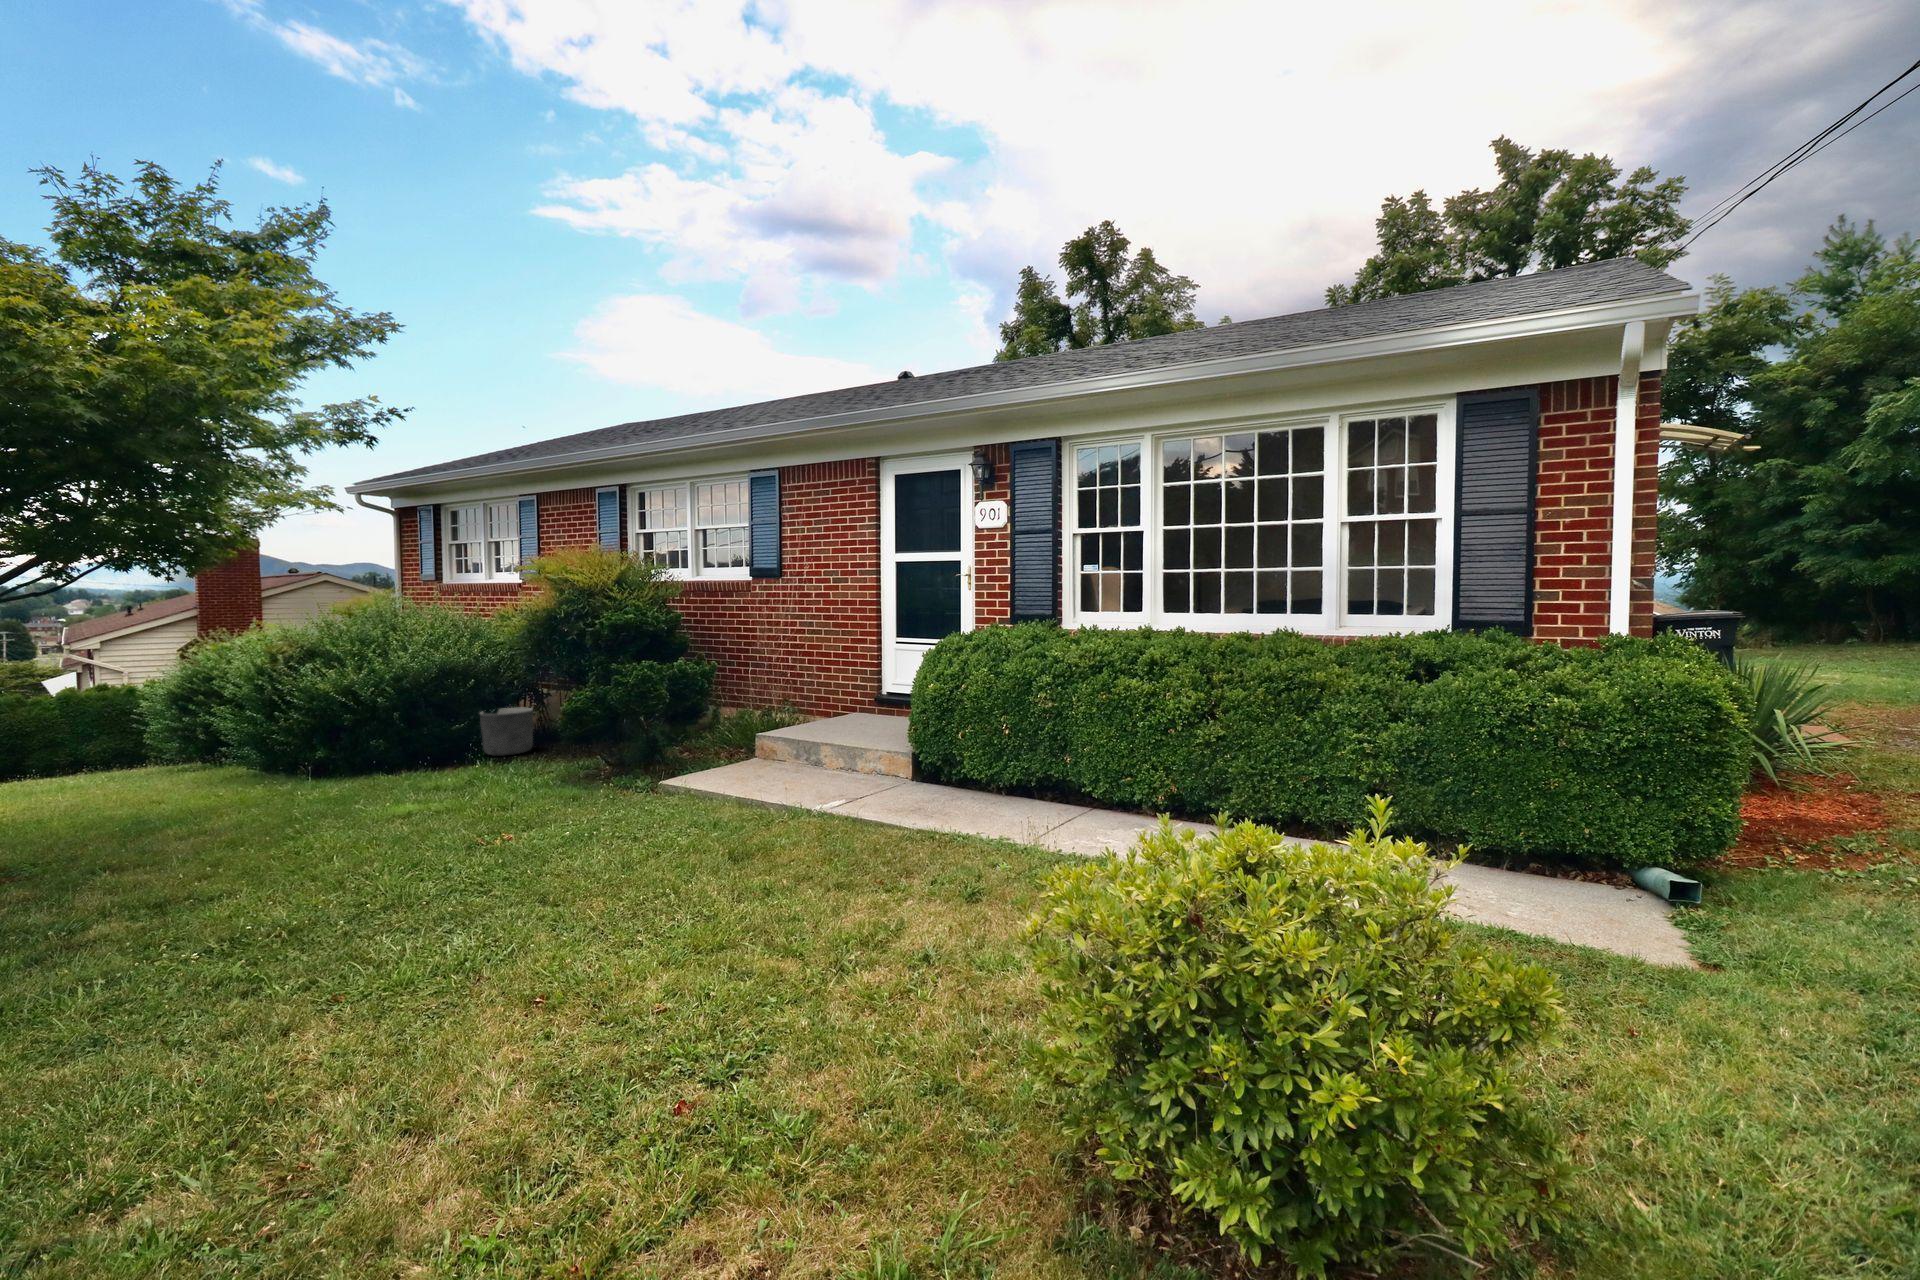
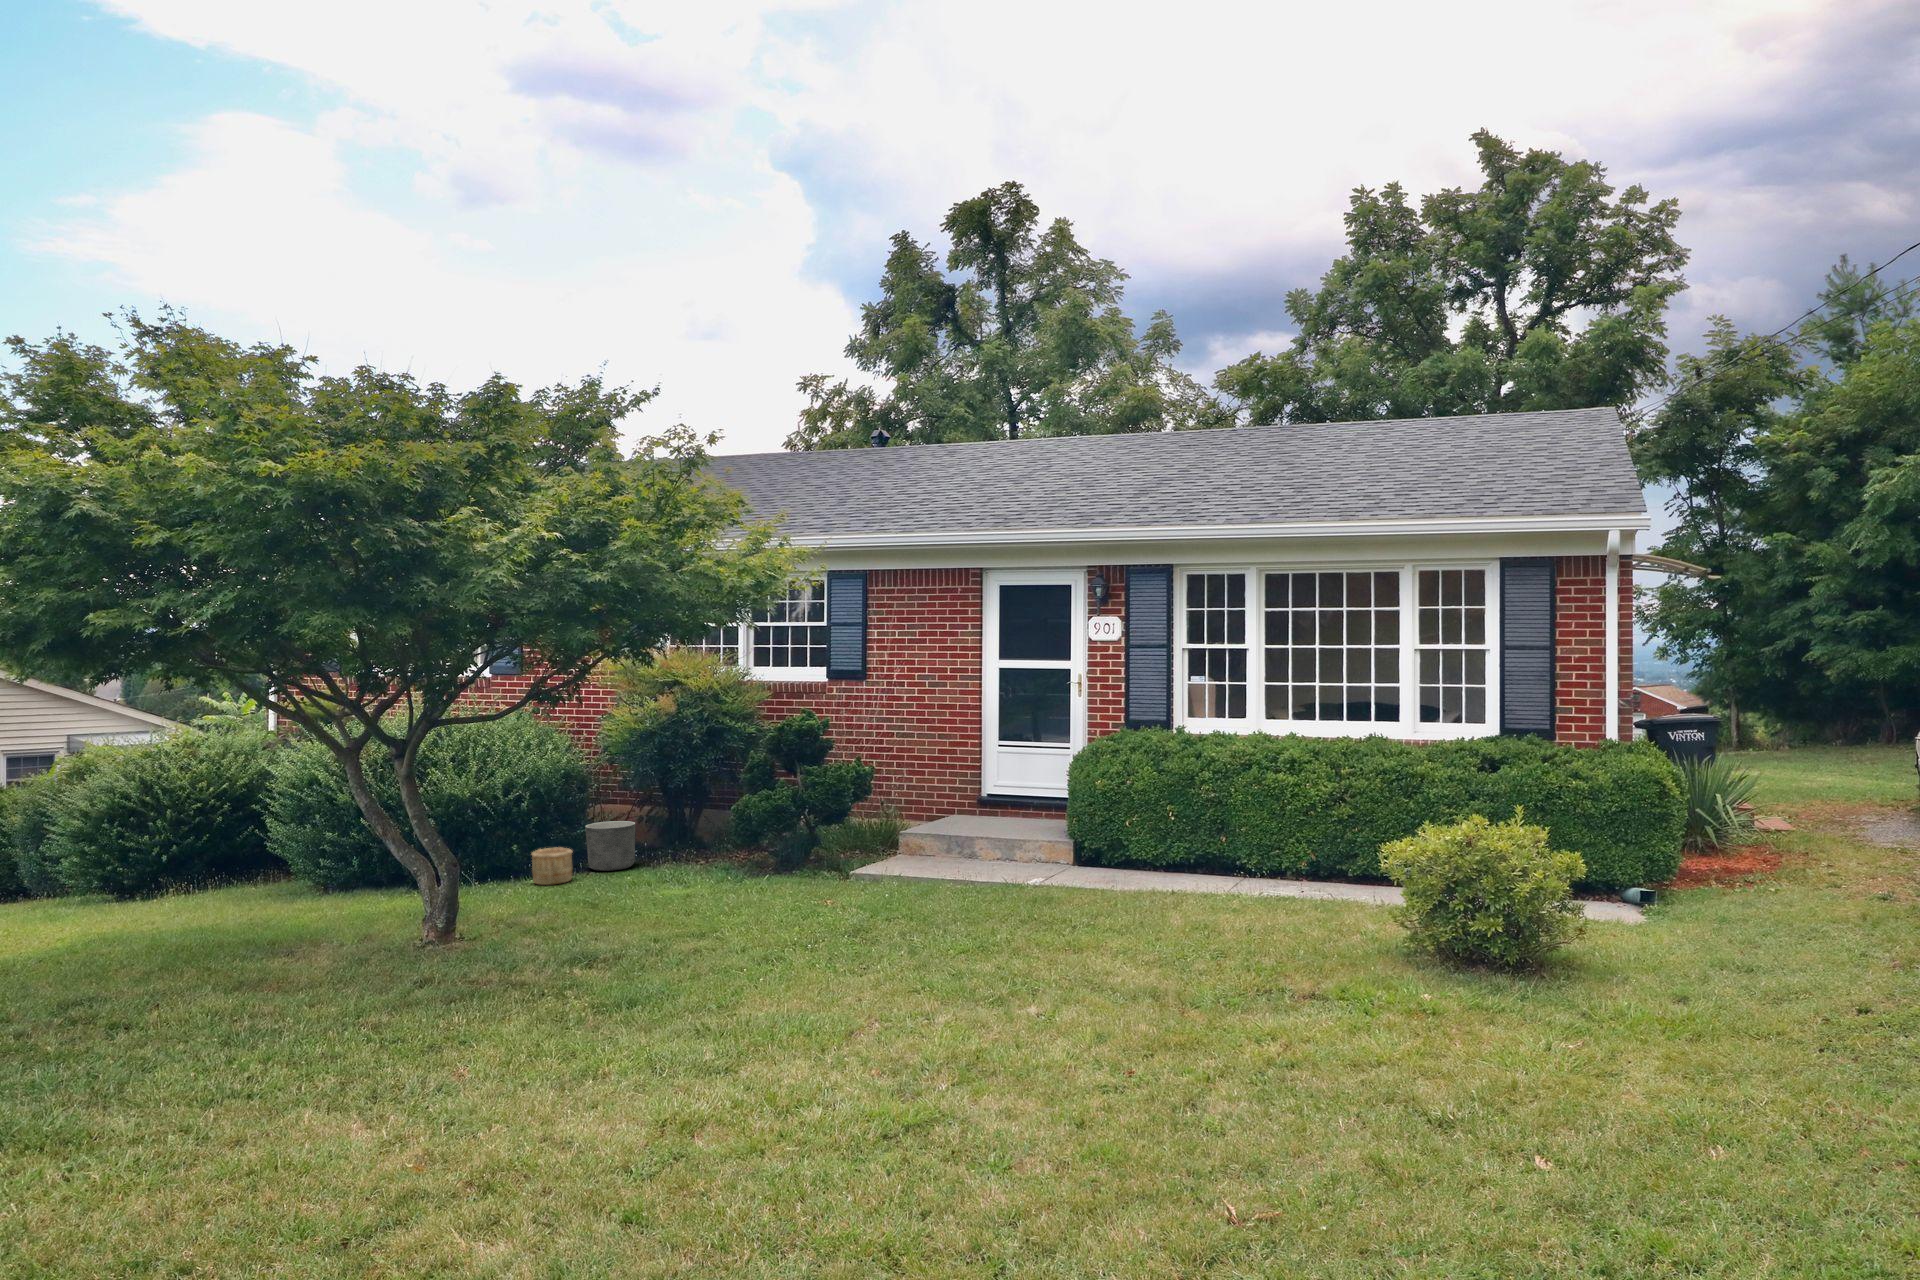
wooden bucket: none [398,732,446,768] -> present [532,847,572,885]

